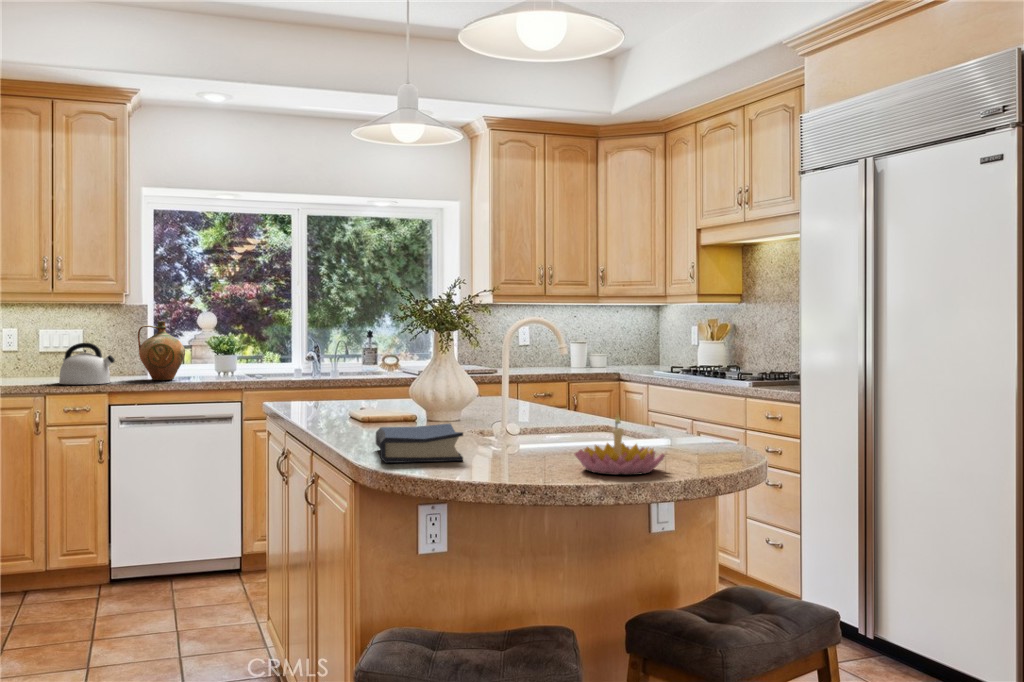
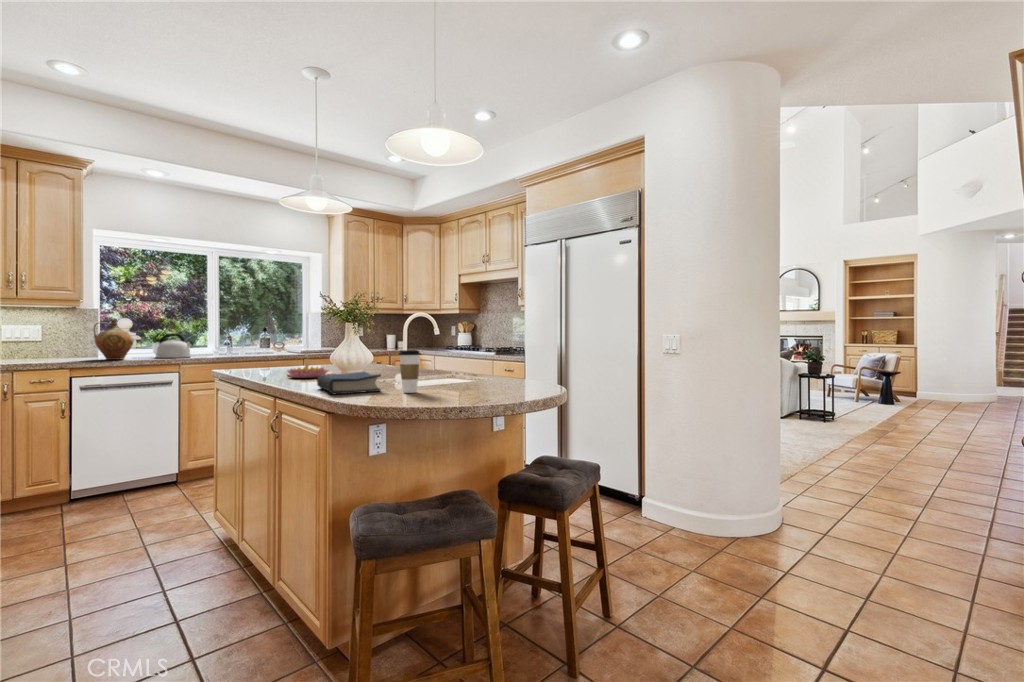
kettle: present [59,343,115,384] -> present [157,333,194,358]
coffee cup: none [487,394,524,468] -> present [399,350,421,393]
candle holder: present [575,412,664,475] -> present [288,353,328,378]

